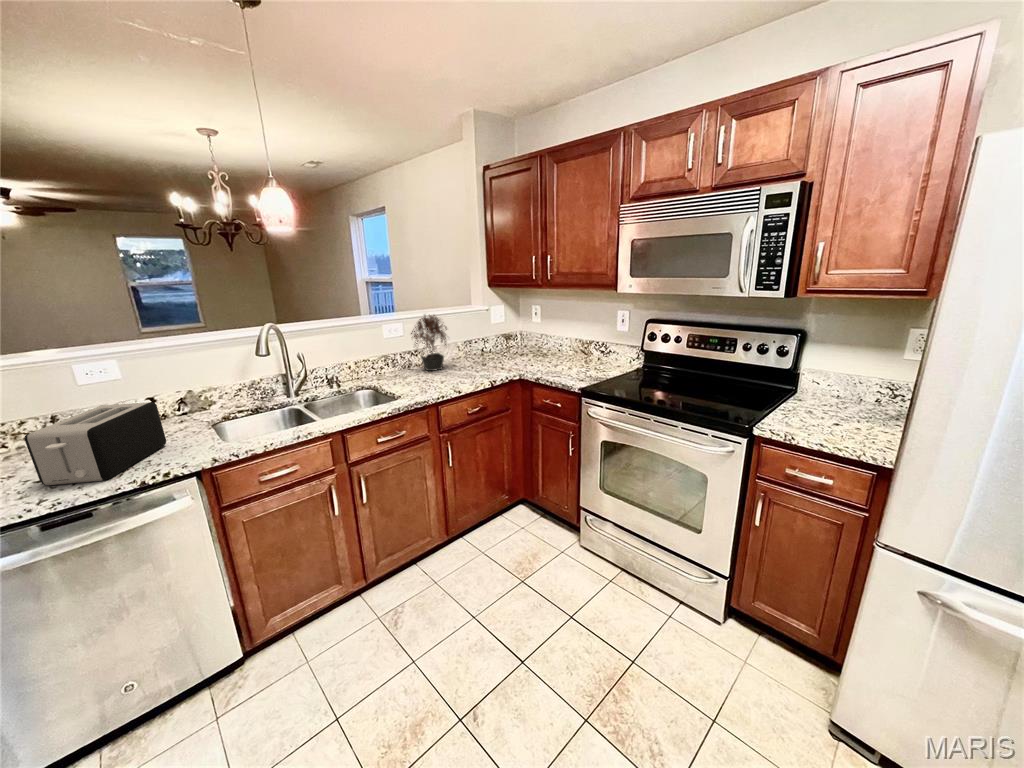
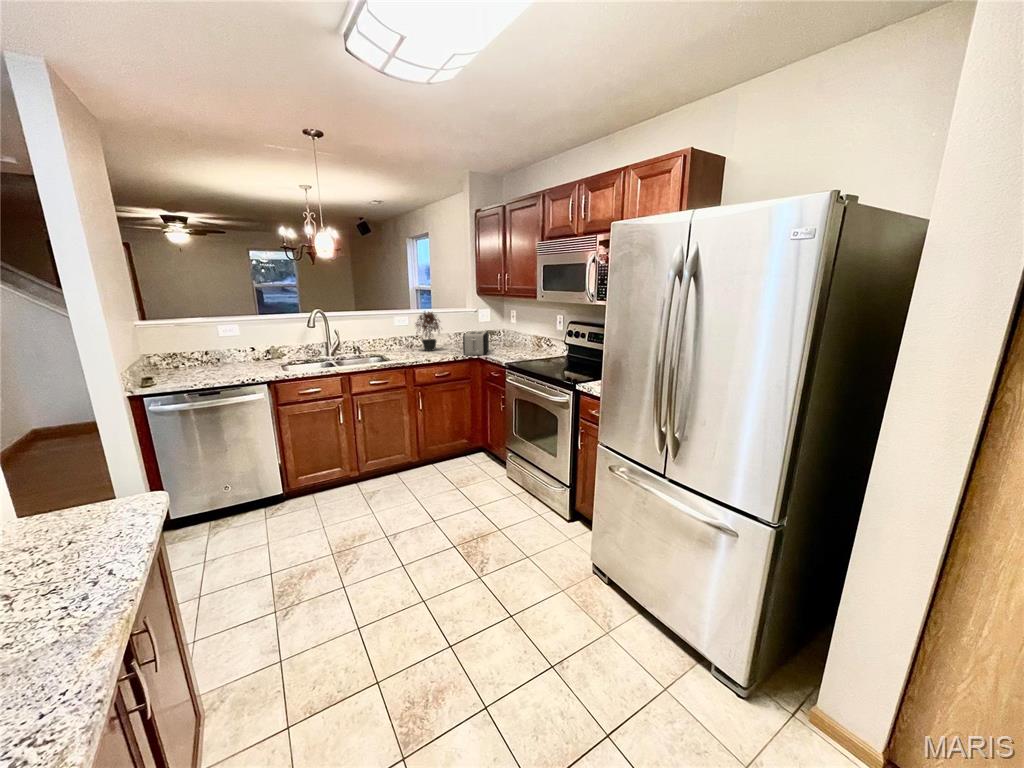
toaster: present [24,402,166,485] -> present [463,331,489,355]

